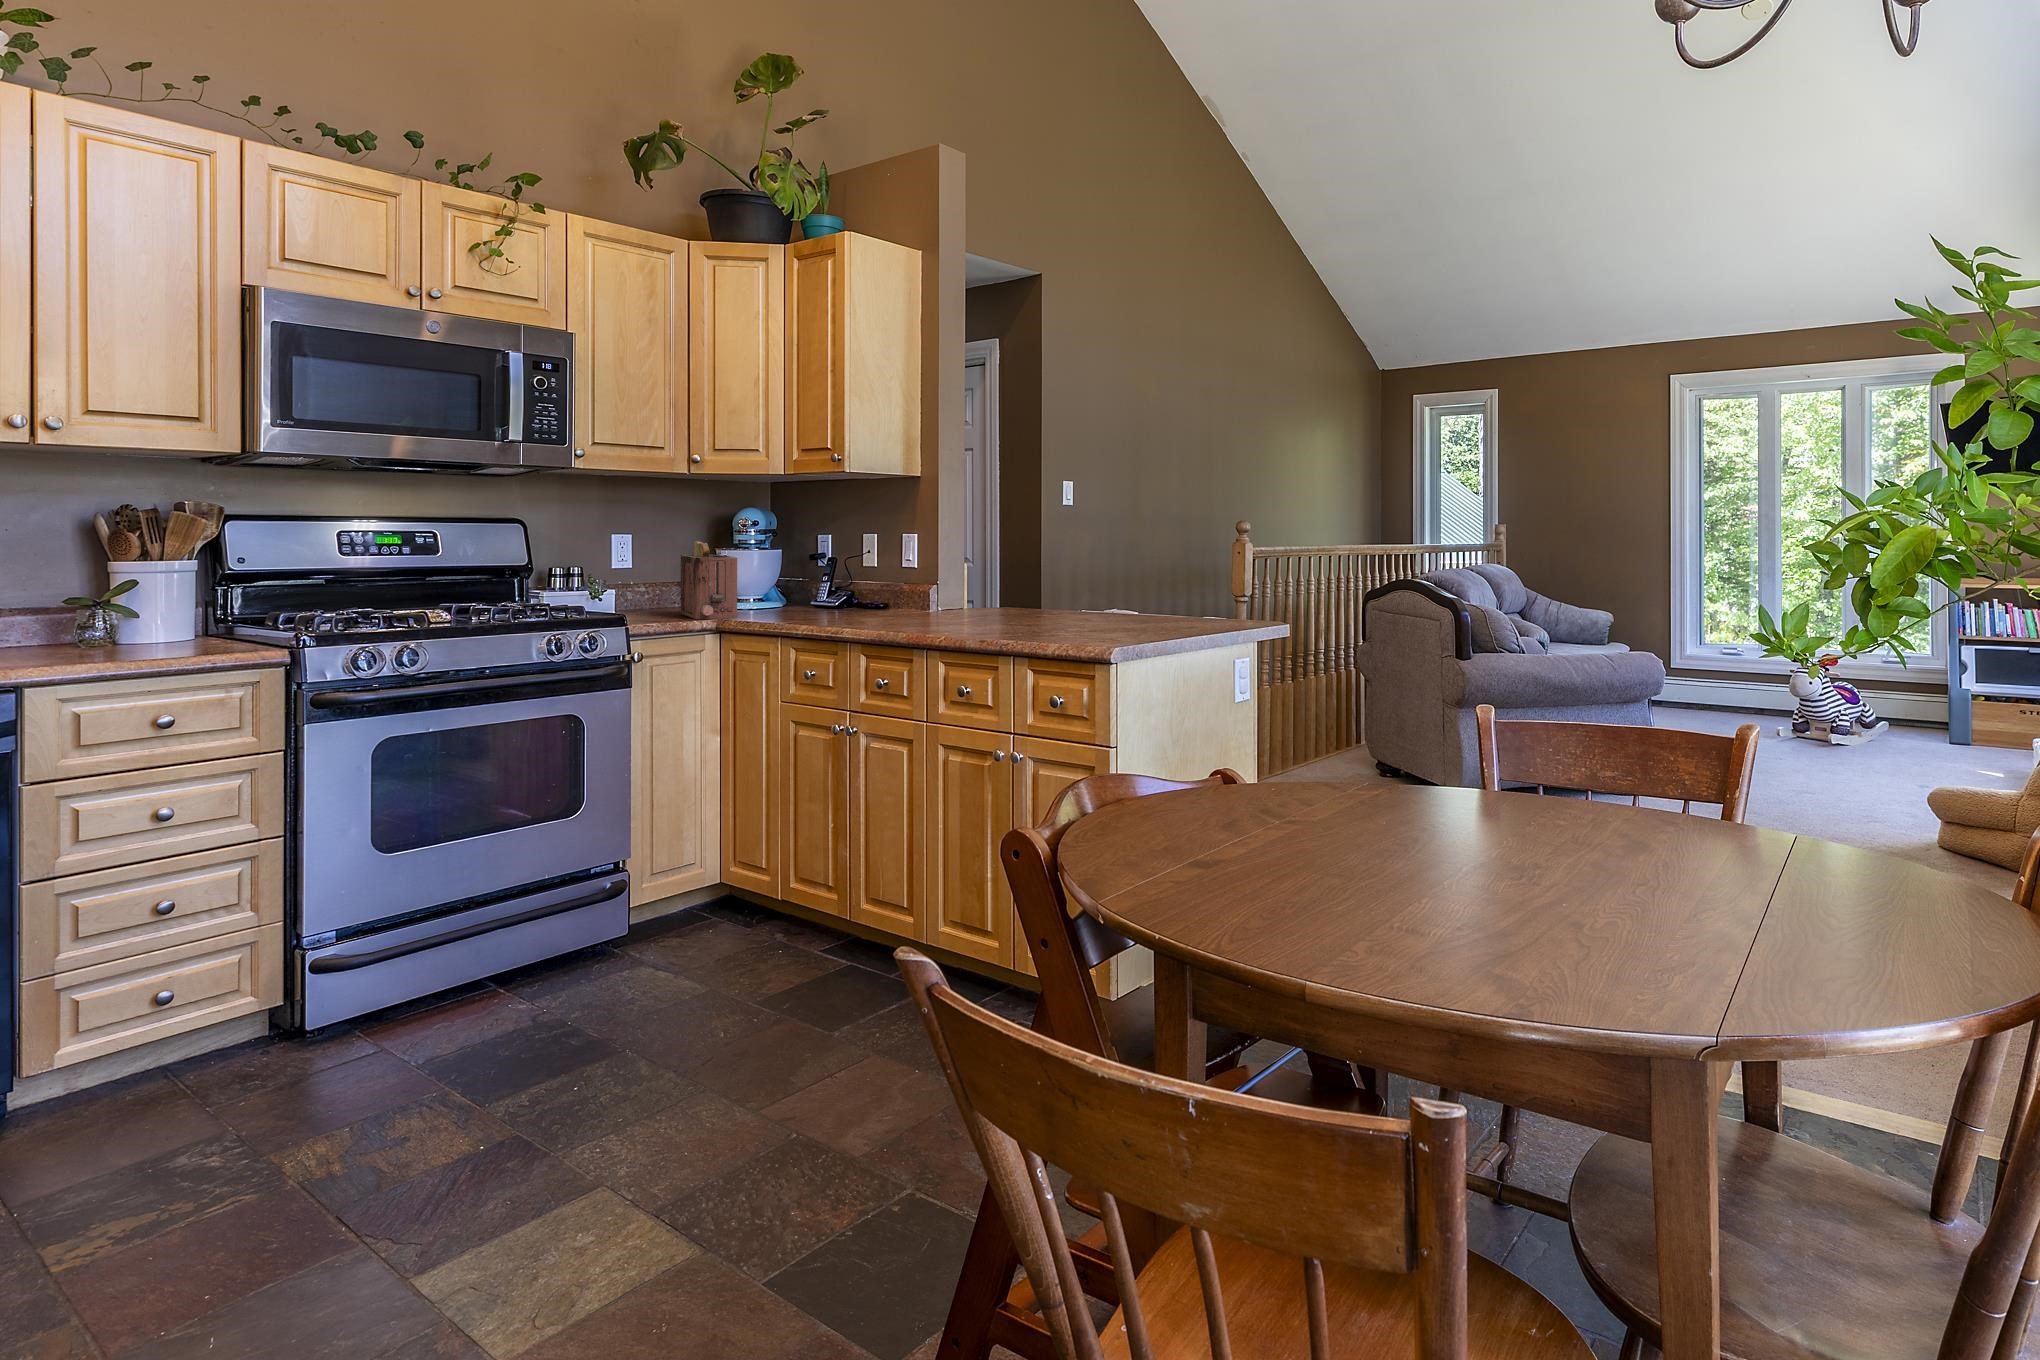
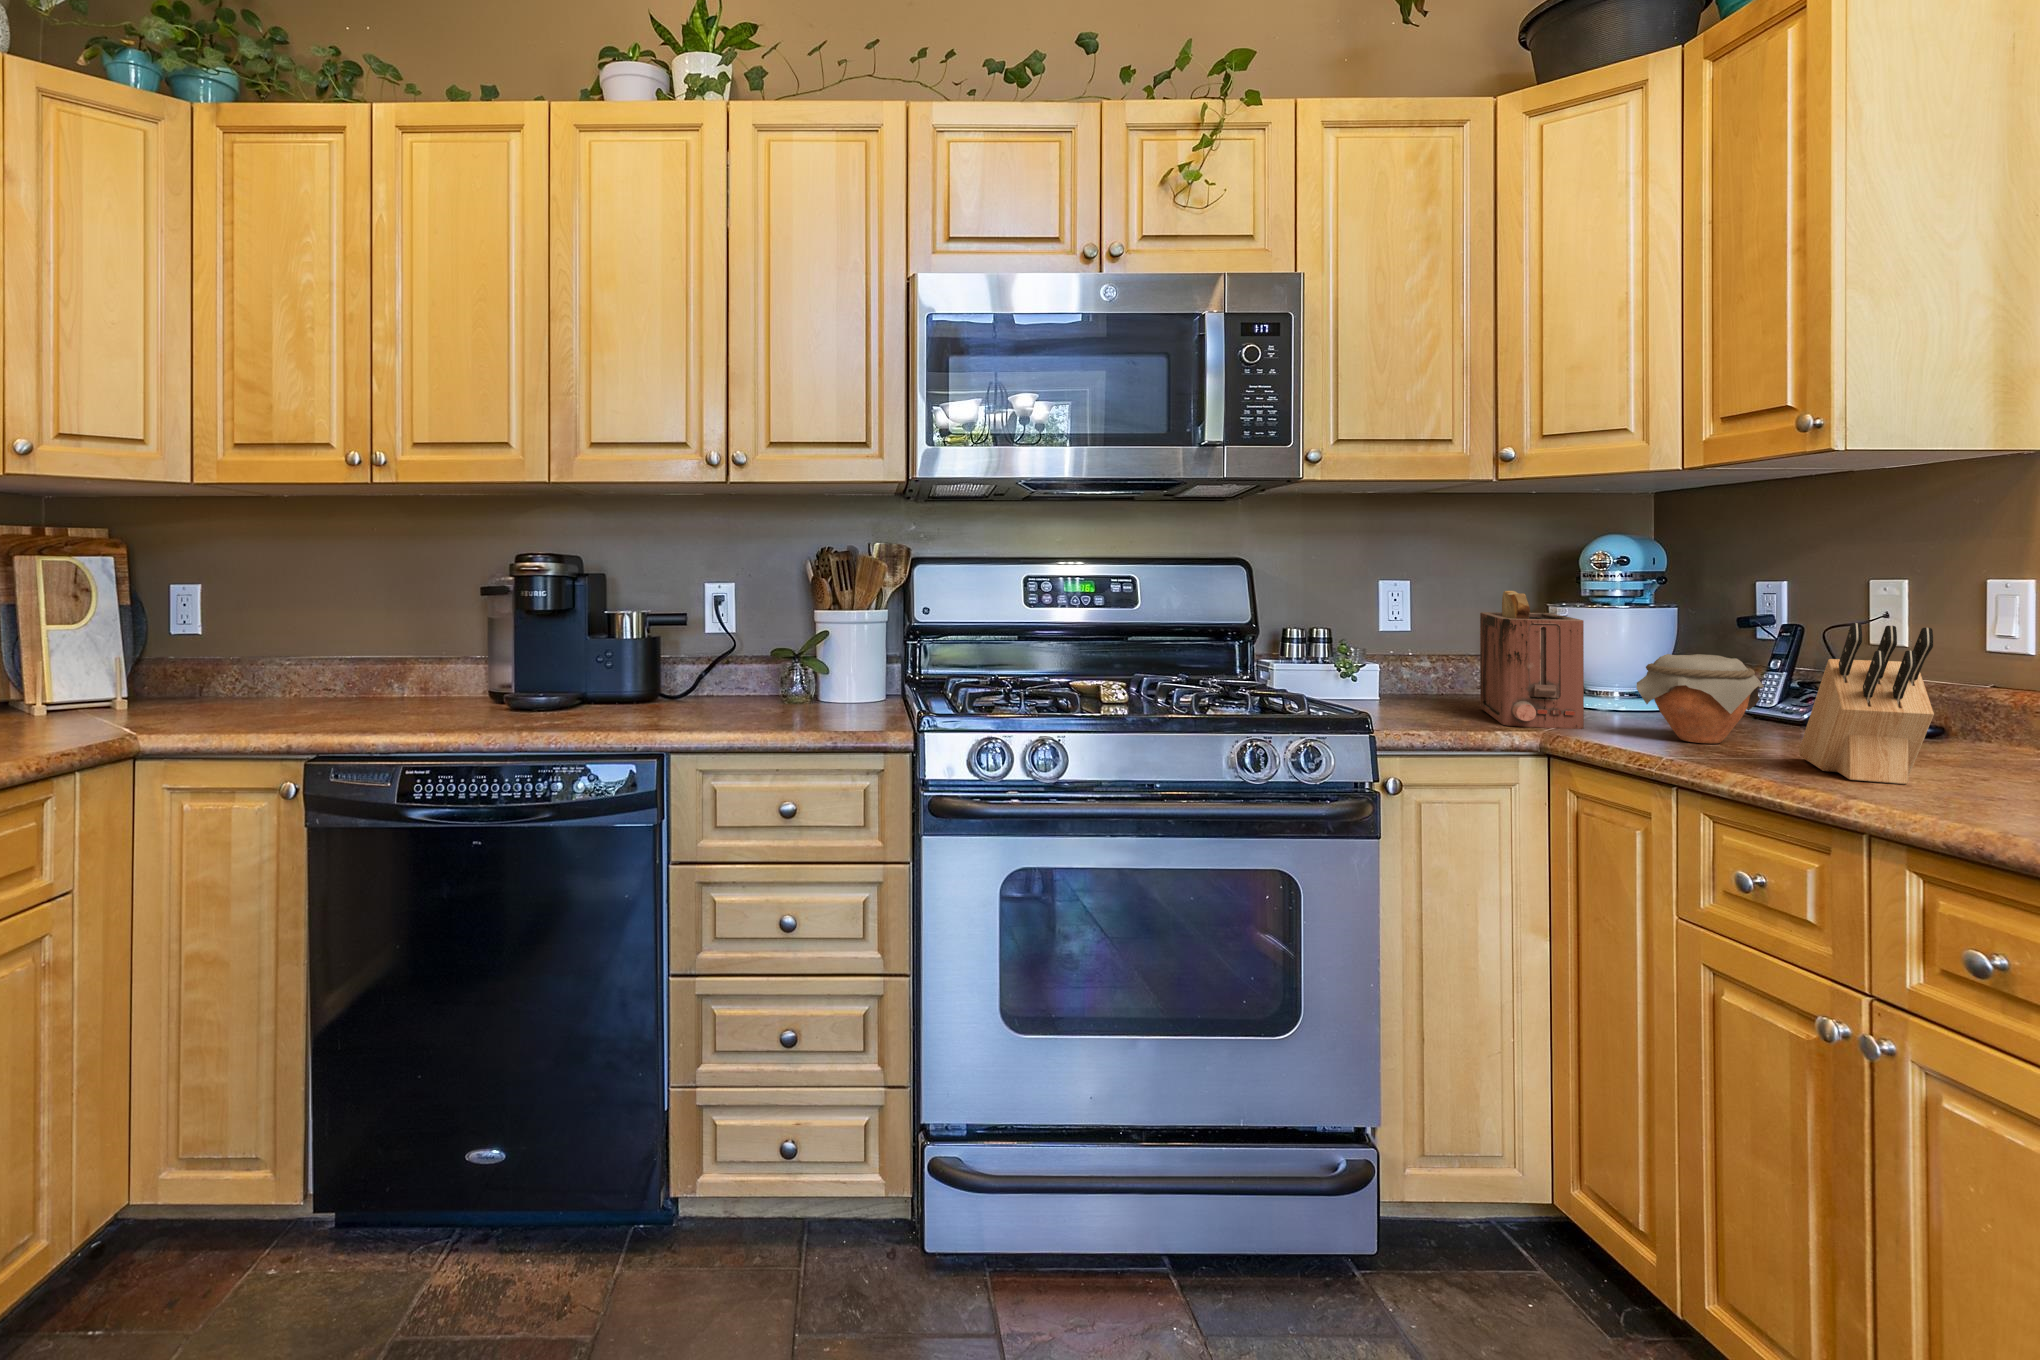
knife block: none [827,555,868,624] -> present [1799,623,1934,784]
jar: none [762,574,816,618] -> present [1637,654,1764,744]

